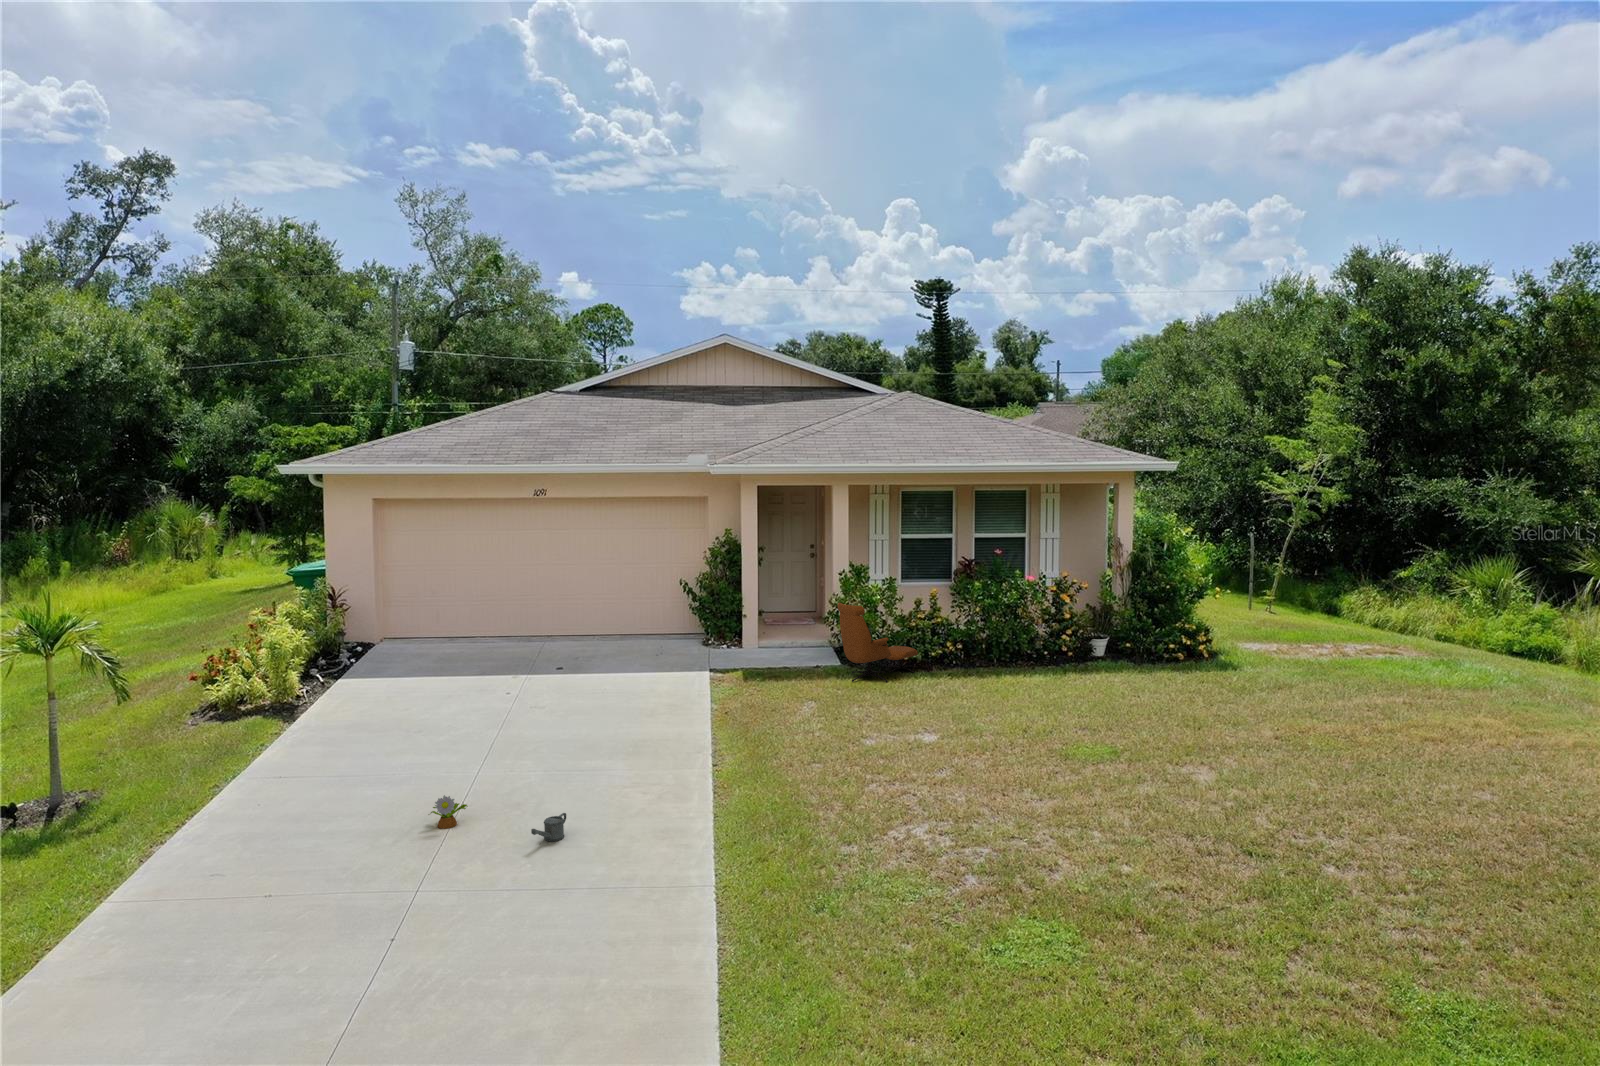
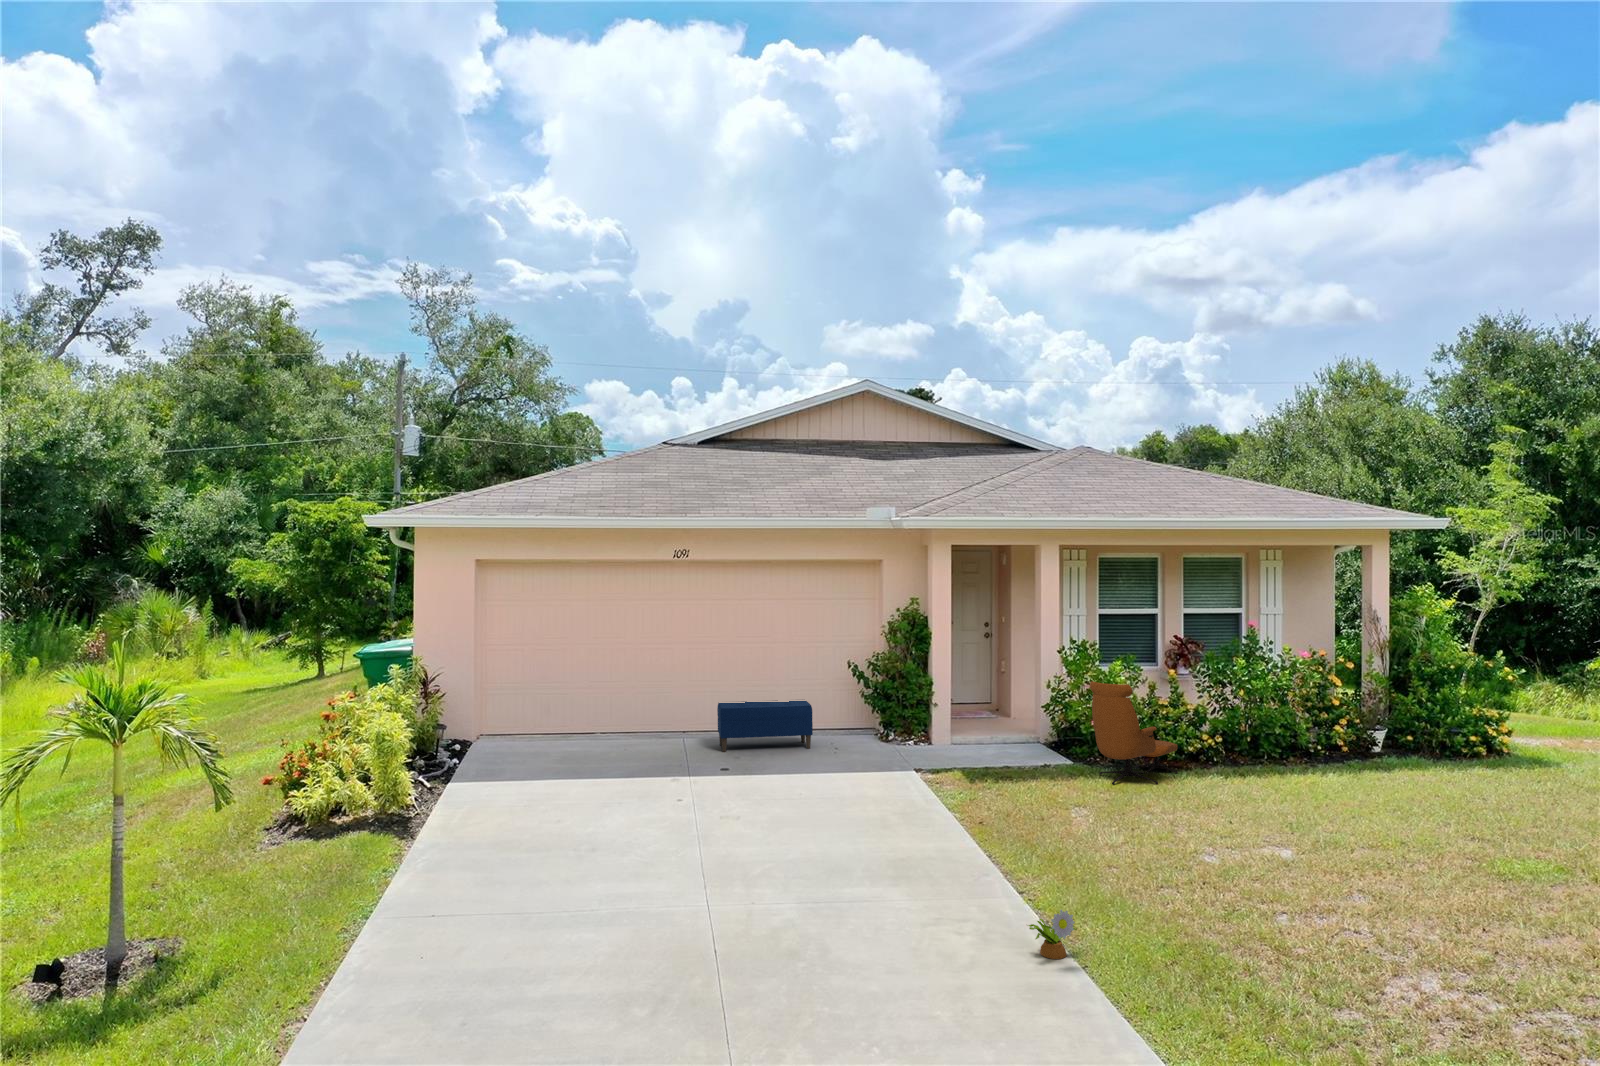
bench: none [577,609,654,651] -> present [717,701,813,752]
decorative plant: present [431,795,468,829] -> present [1028,910,1077,959]
watering can: present [531,813,566,842] -> none [924,962,955,1009]

